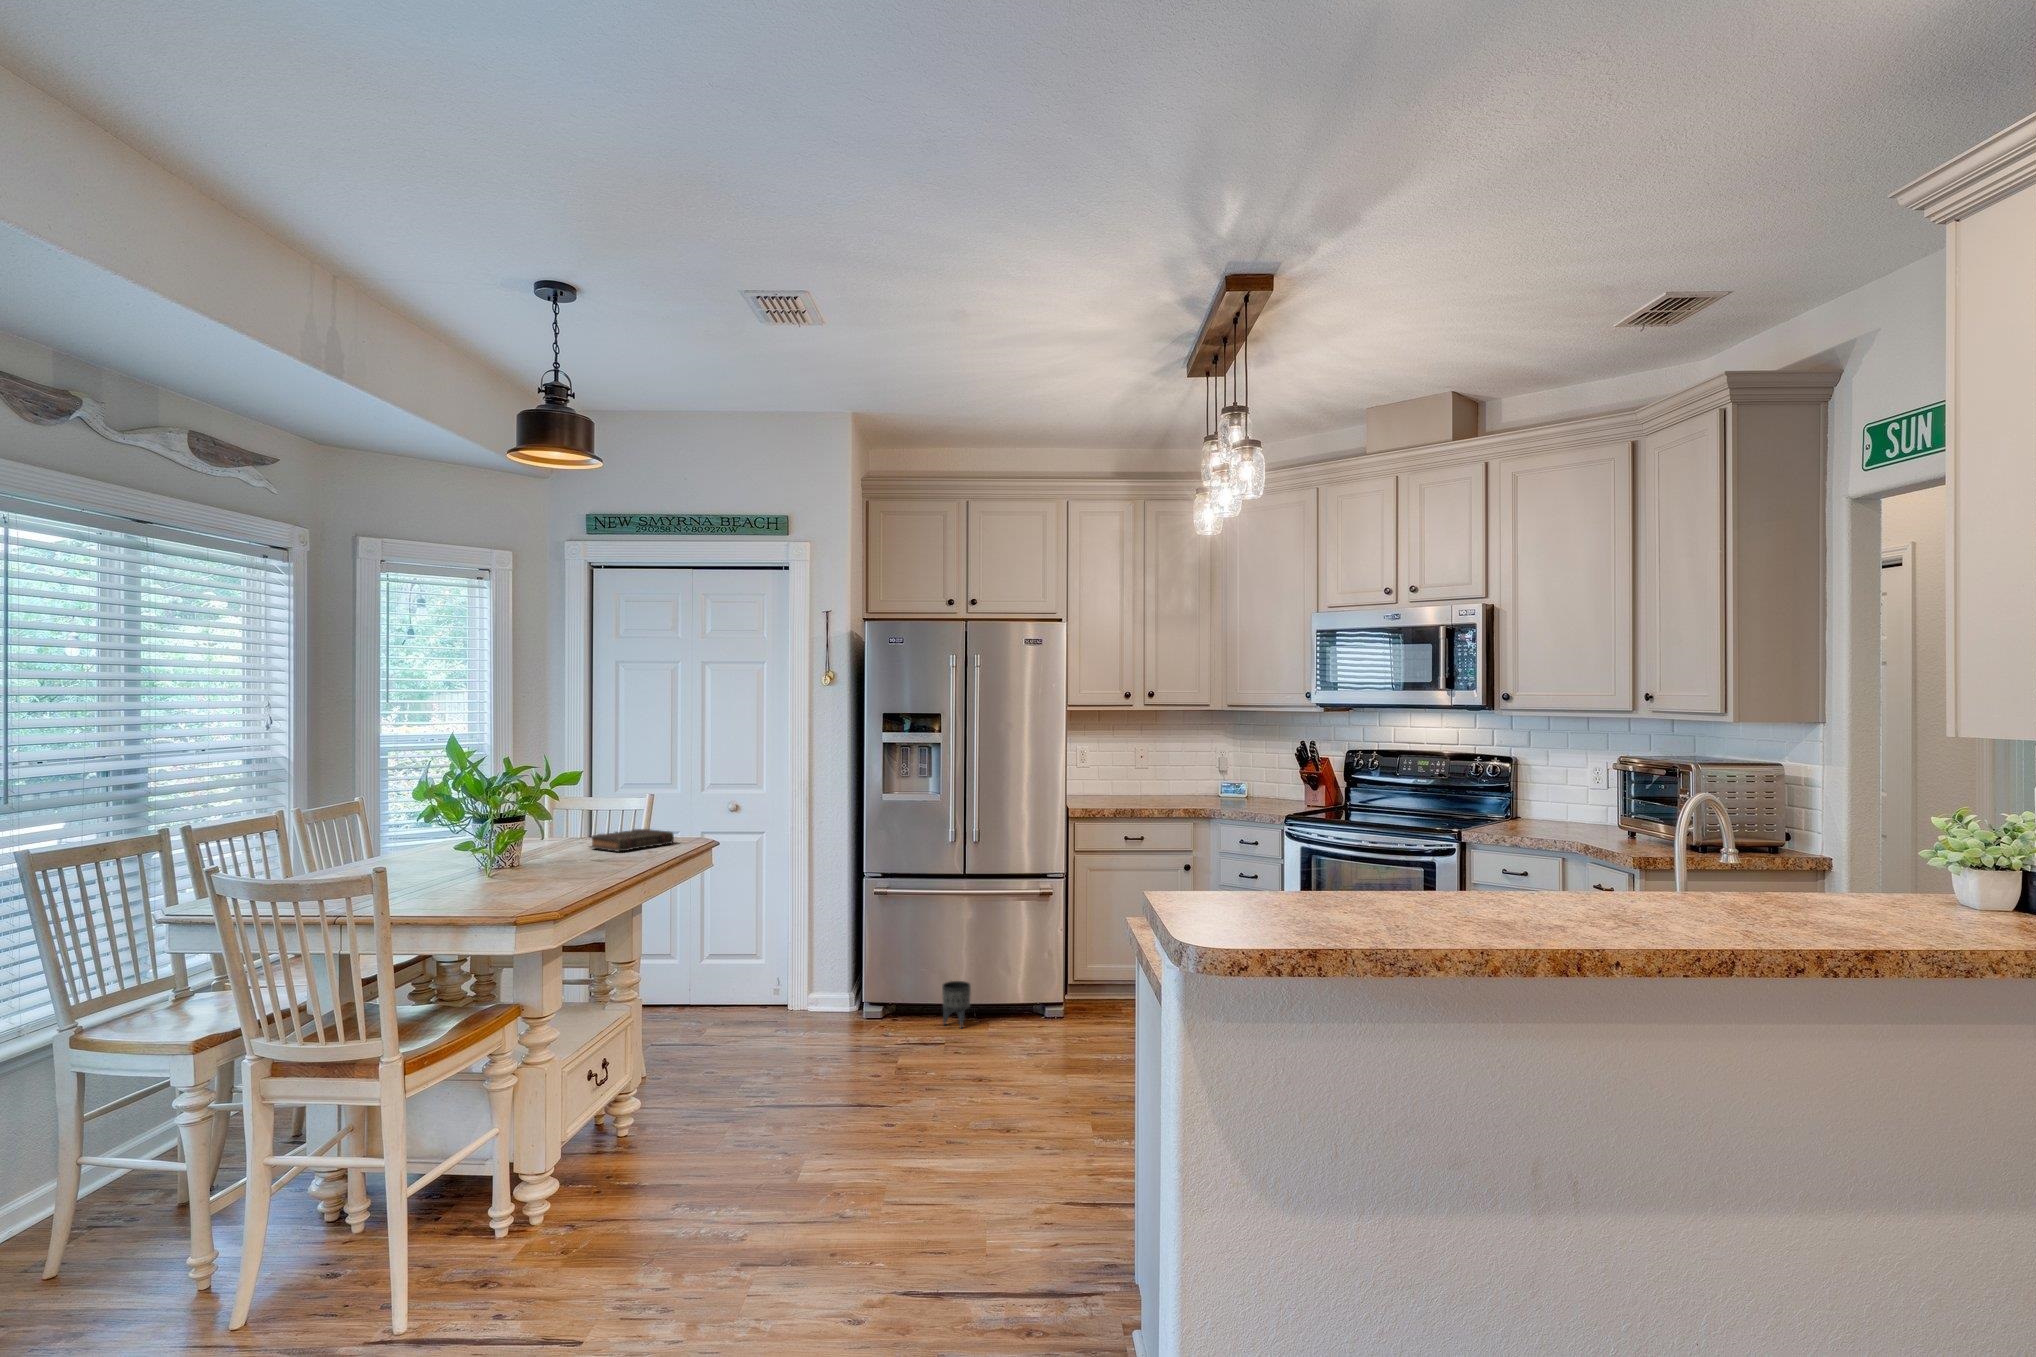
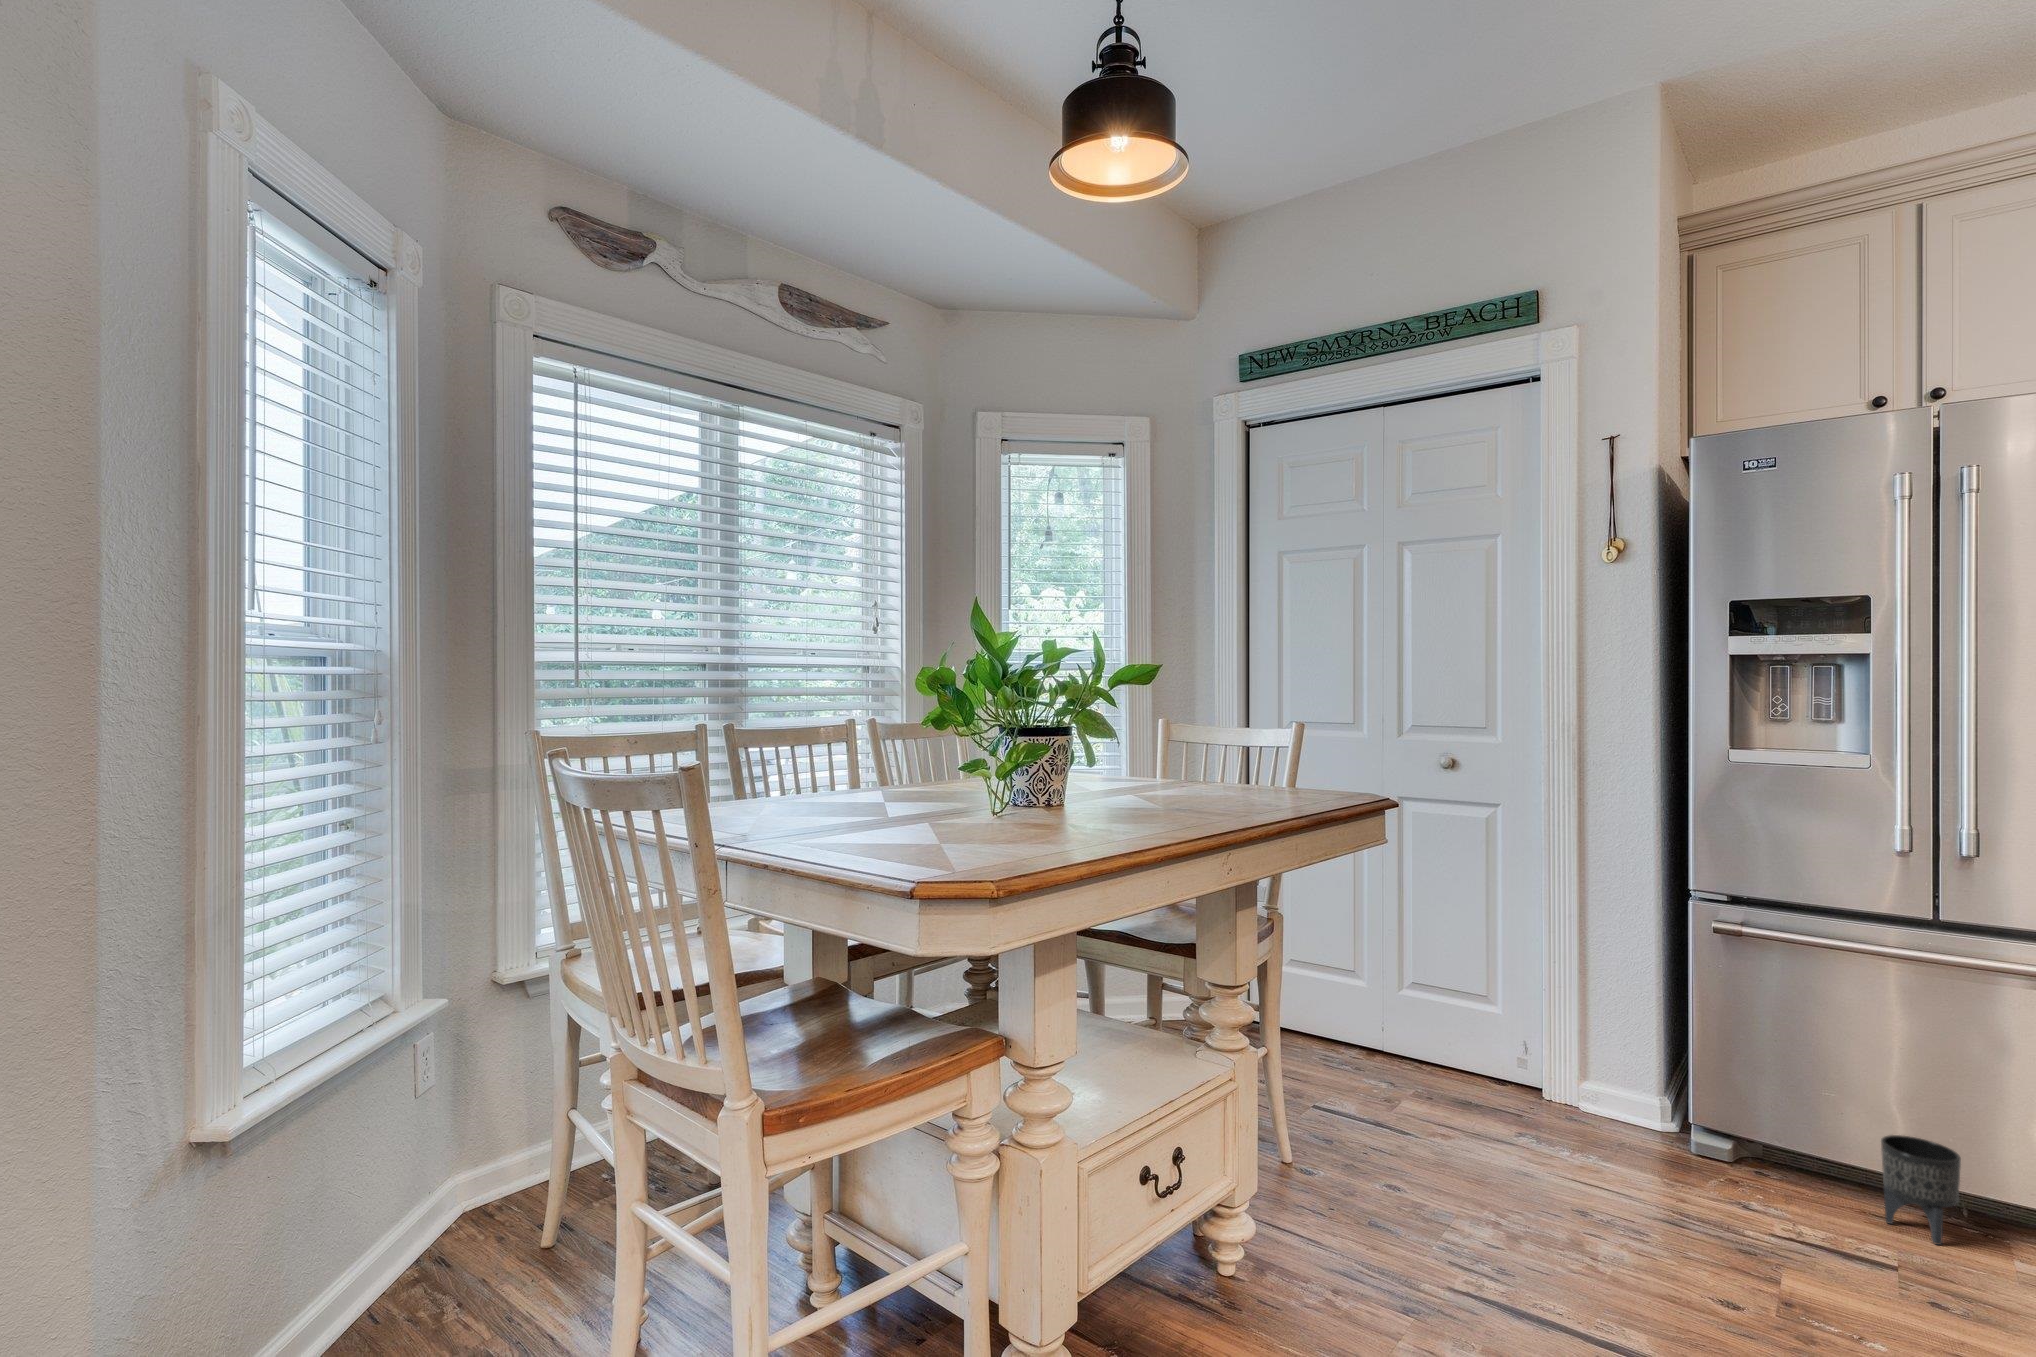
book: present [590,829,674,851] -> none [1186,771,1319,801]

